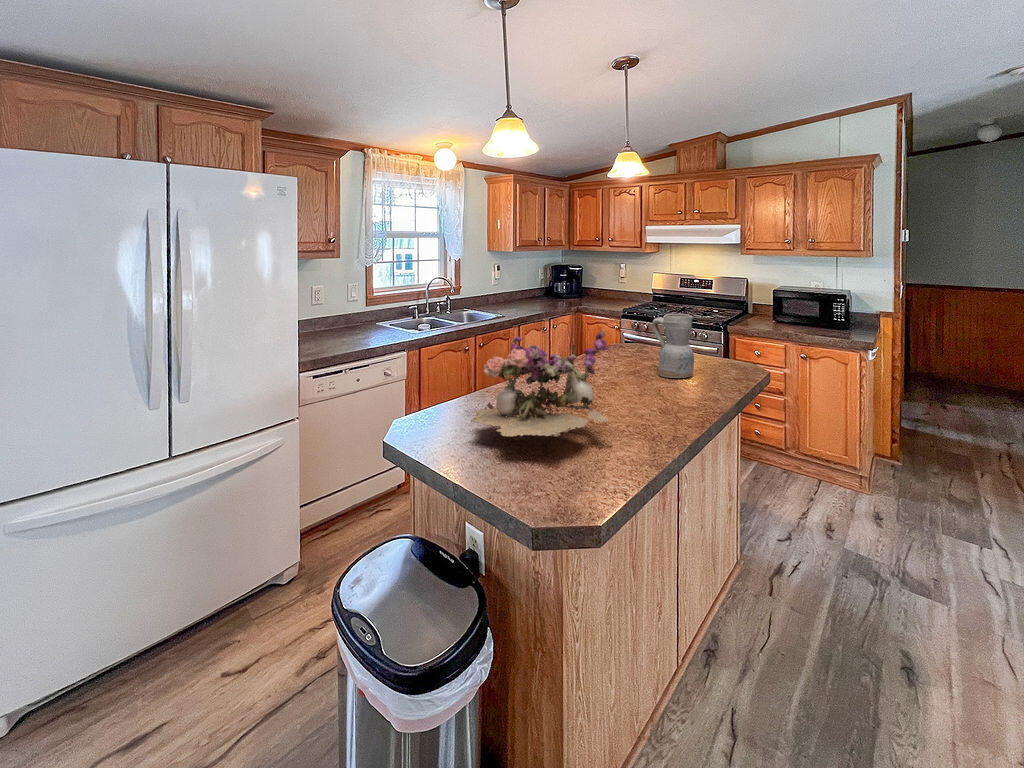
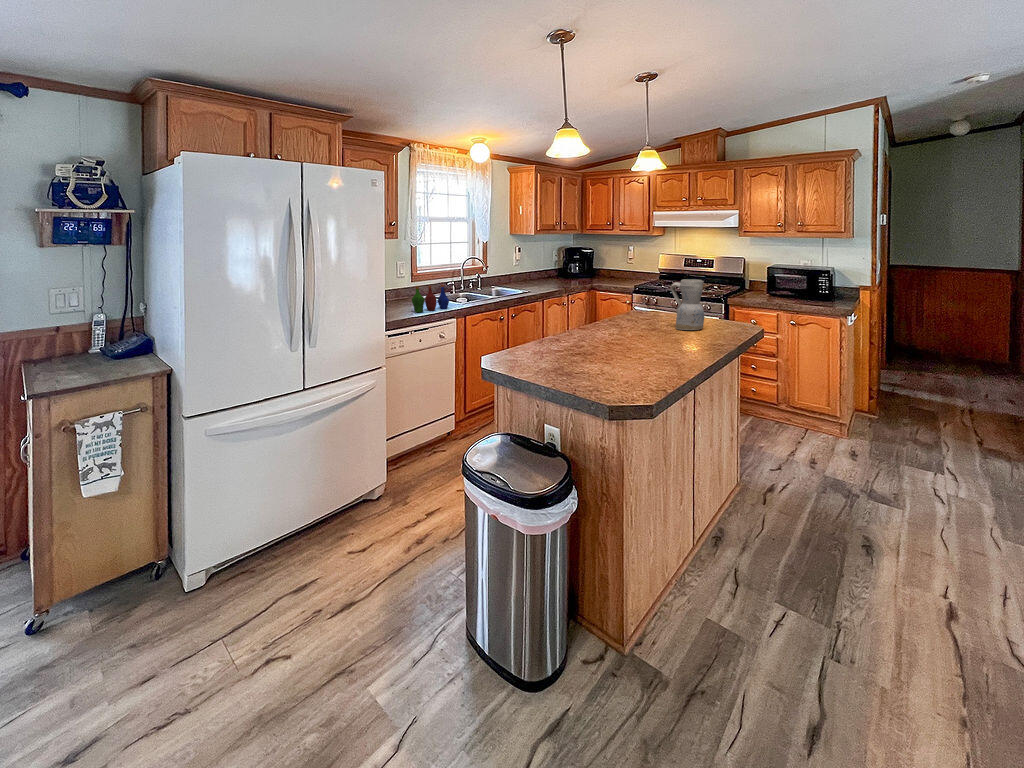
bottle: none [353,312,401,345] -> present [412,285,449,312]
flower arrangement: present [471,329,609,438] -> none [548,282,650,364]

